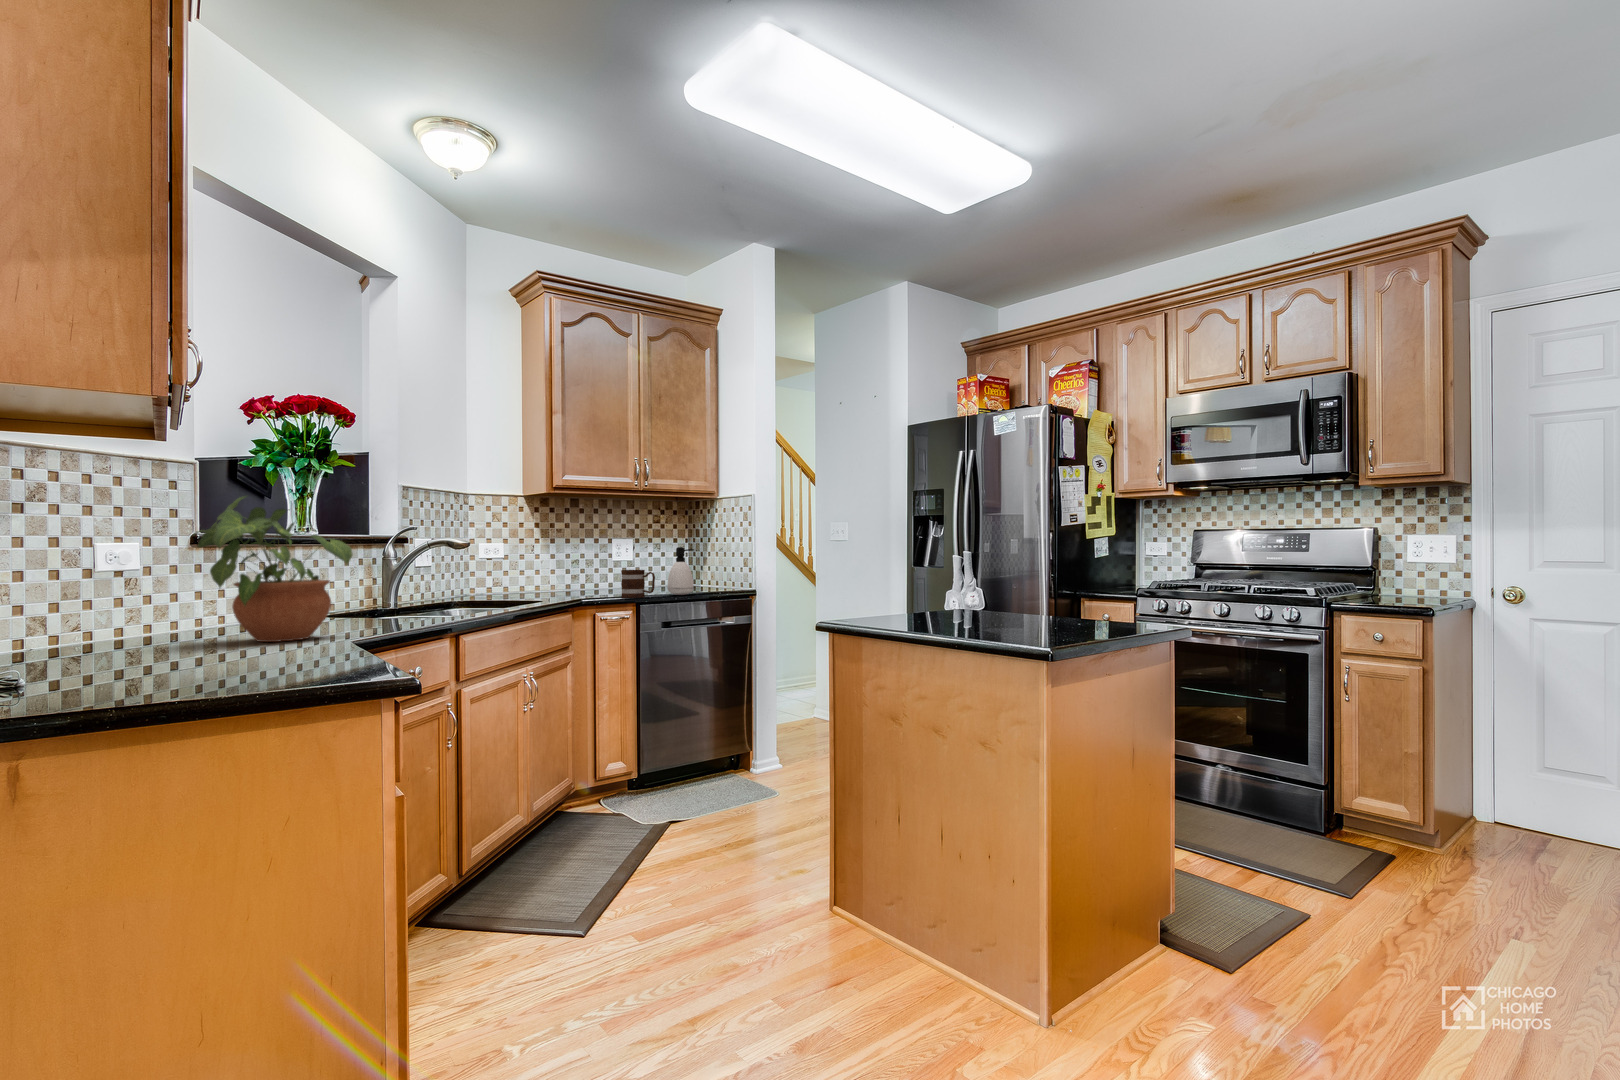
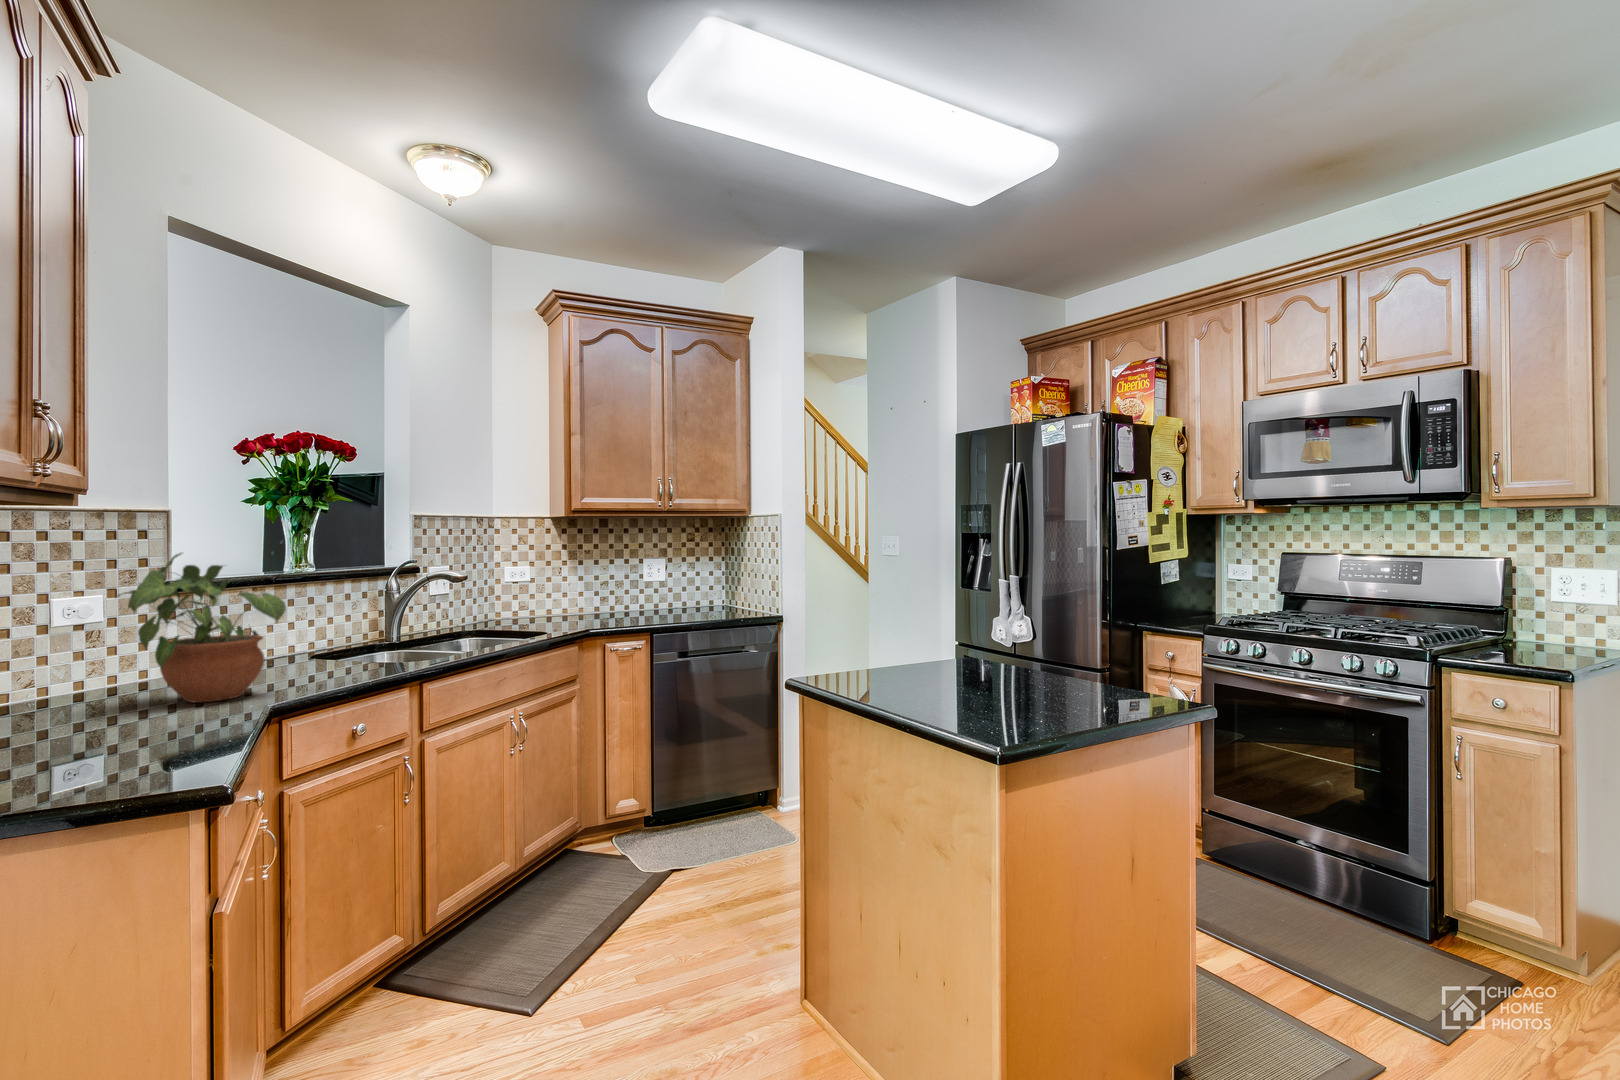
soap dispenser: present [667,547,694,595] -> none [683,573,710,623]
mug: present [621,570,655,598] -> none [632,597,666,627]

